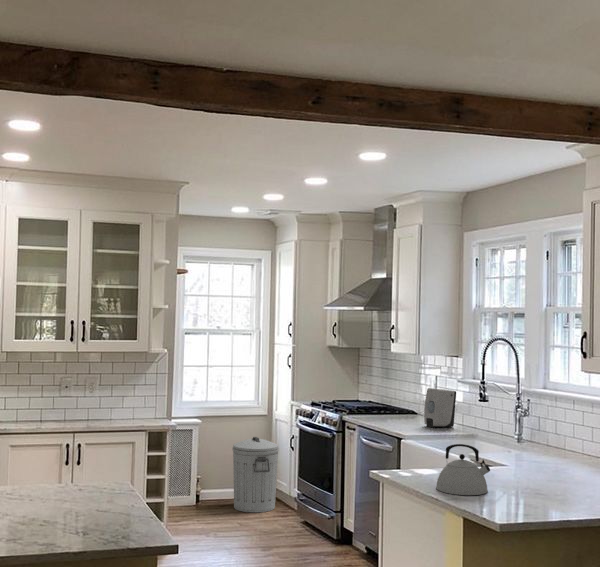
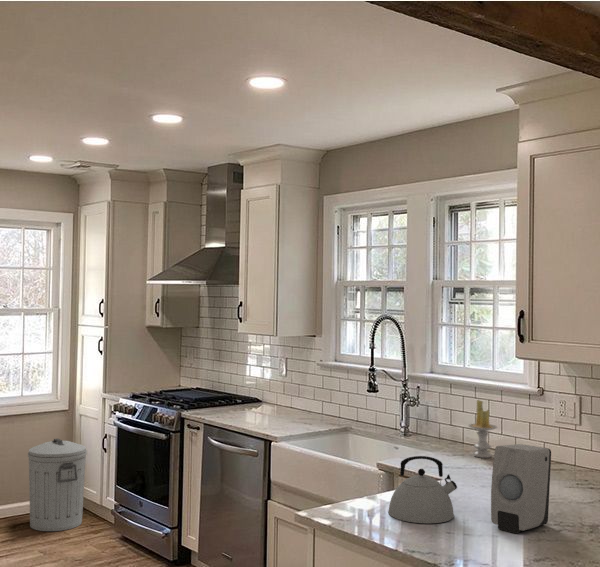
soap dispenser: present [424,388,456,428] -> present [491,444,551,533]
candle: none [556,411,582,461] -> present [469,400,497,458]

